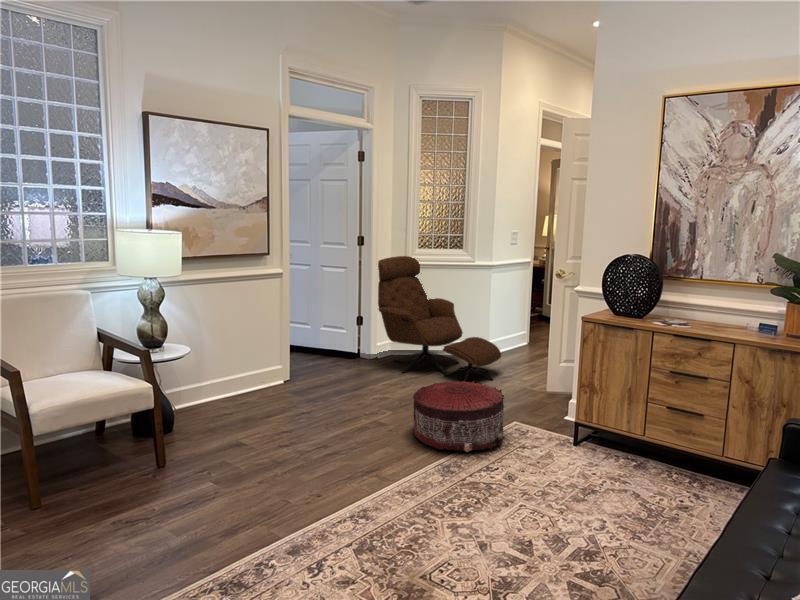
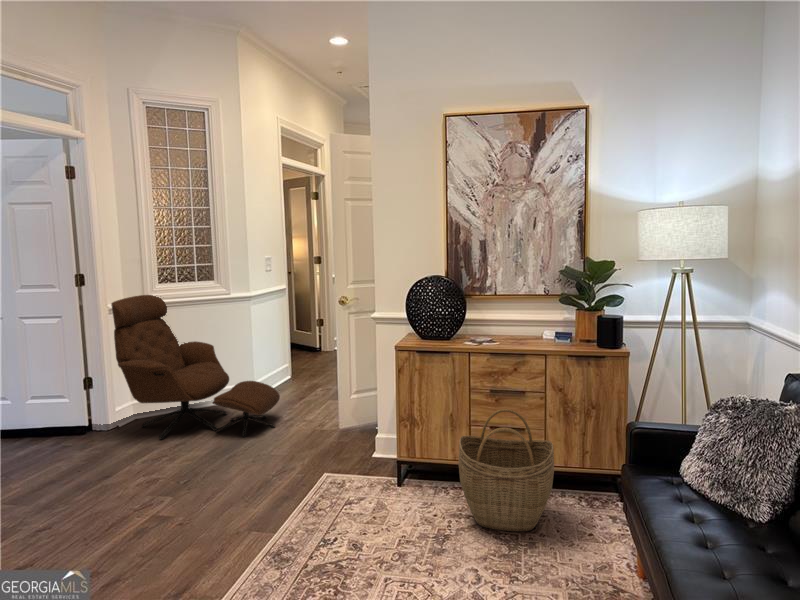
pouf: present [413,381,504,452] -> none [204,436,324,537]
woven basket: none [617,392,719,509] -> present [459,409,554,532]

